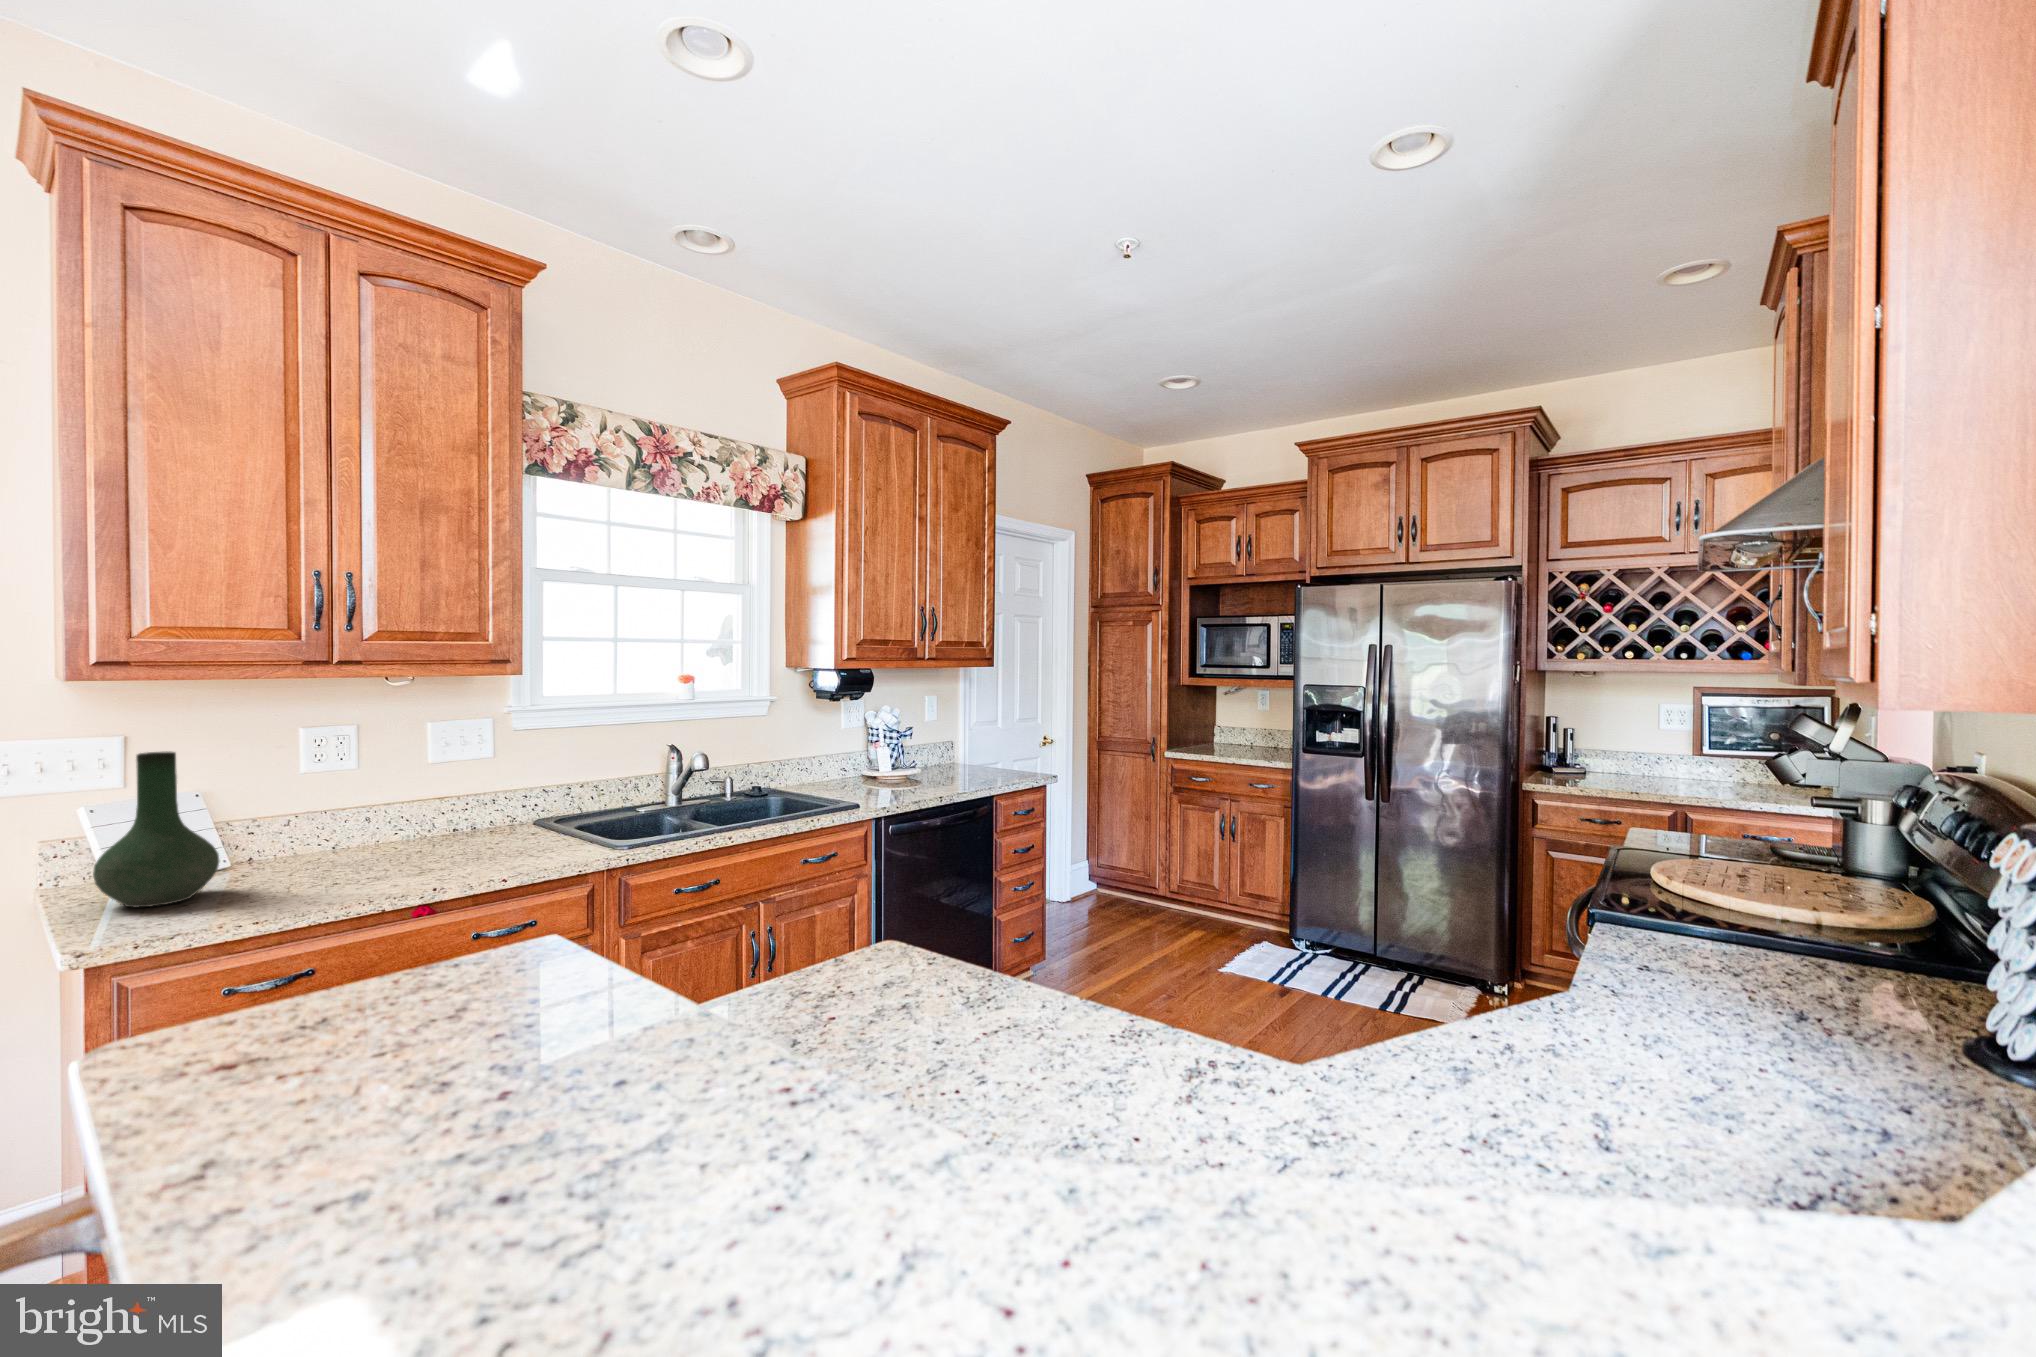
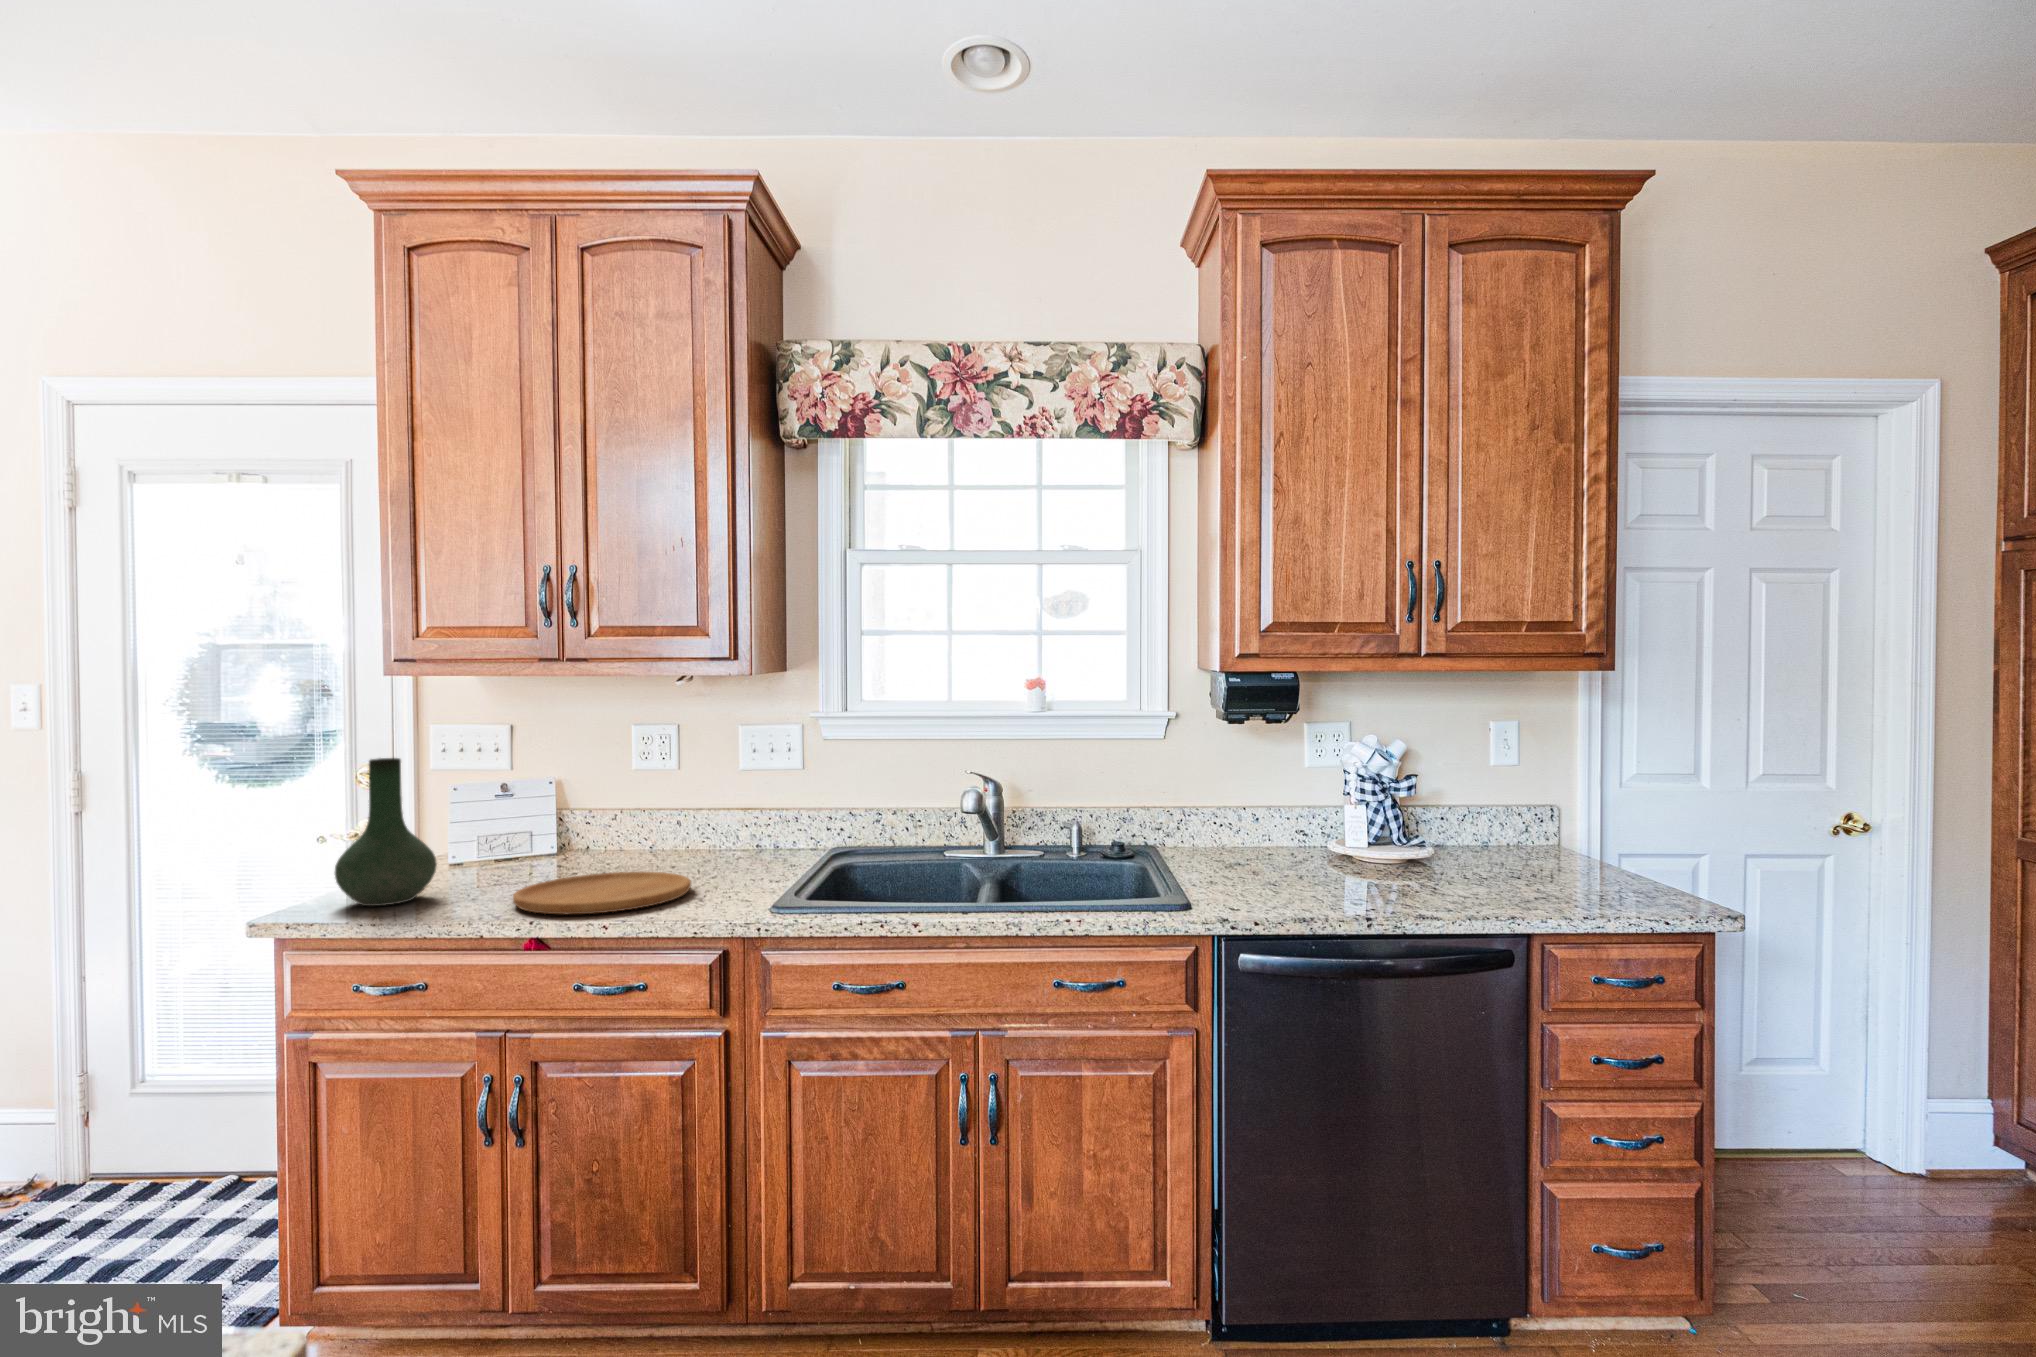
cutting board: none [328,838,502,878] -> present [513,872,691,914]

